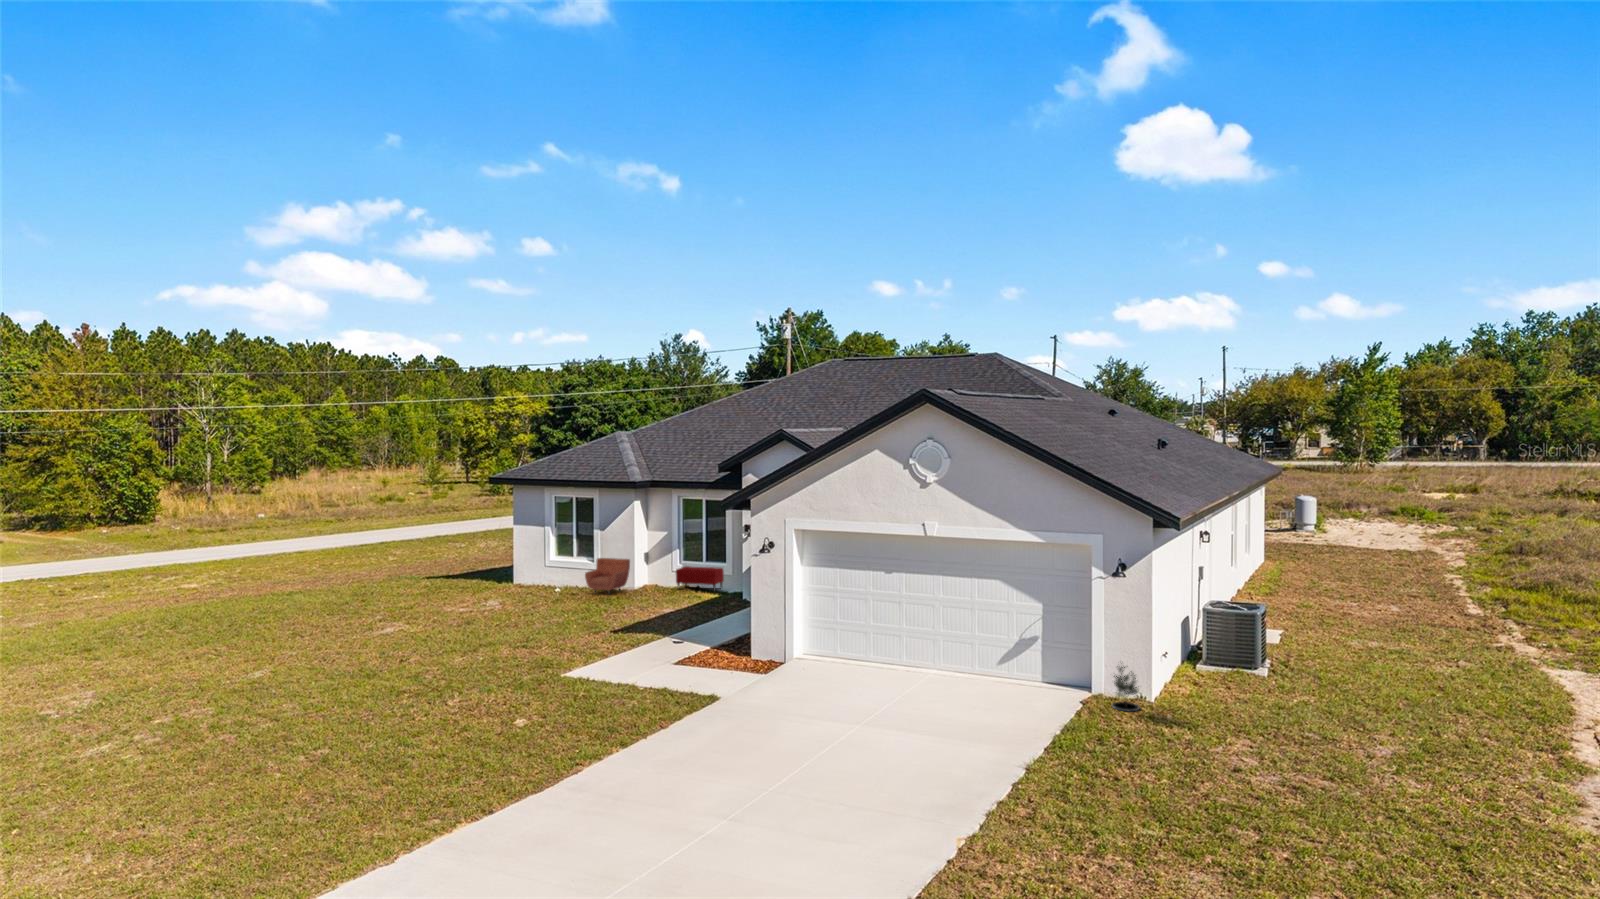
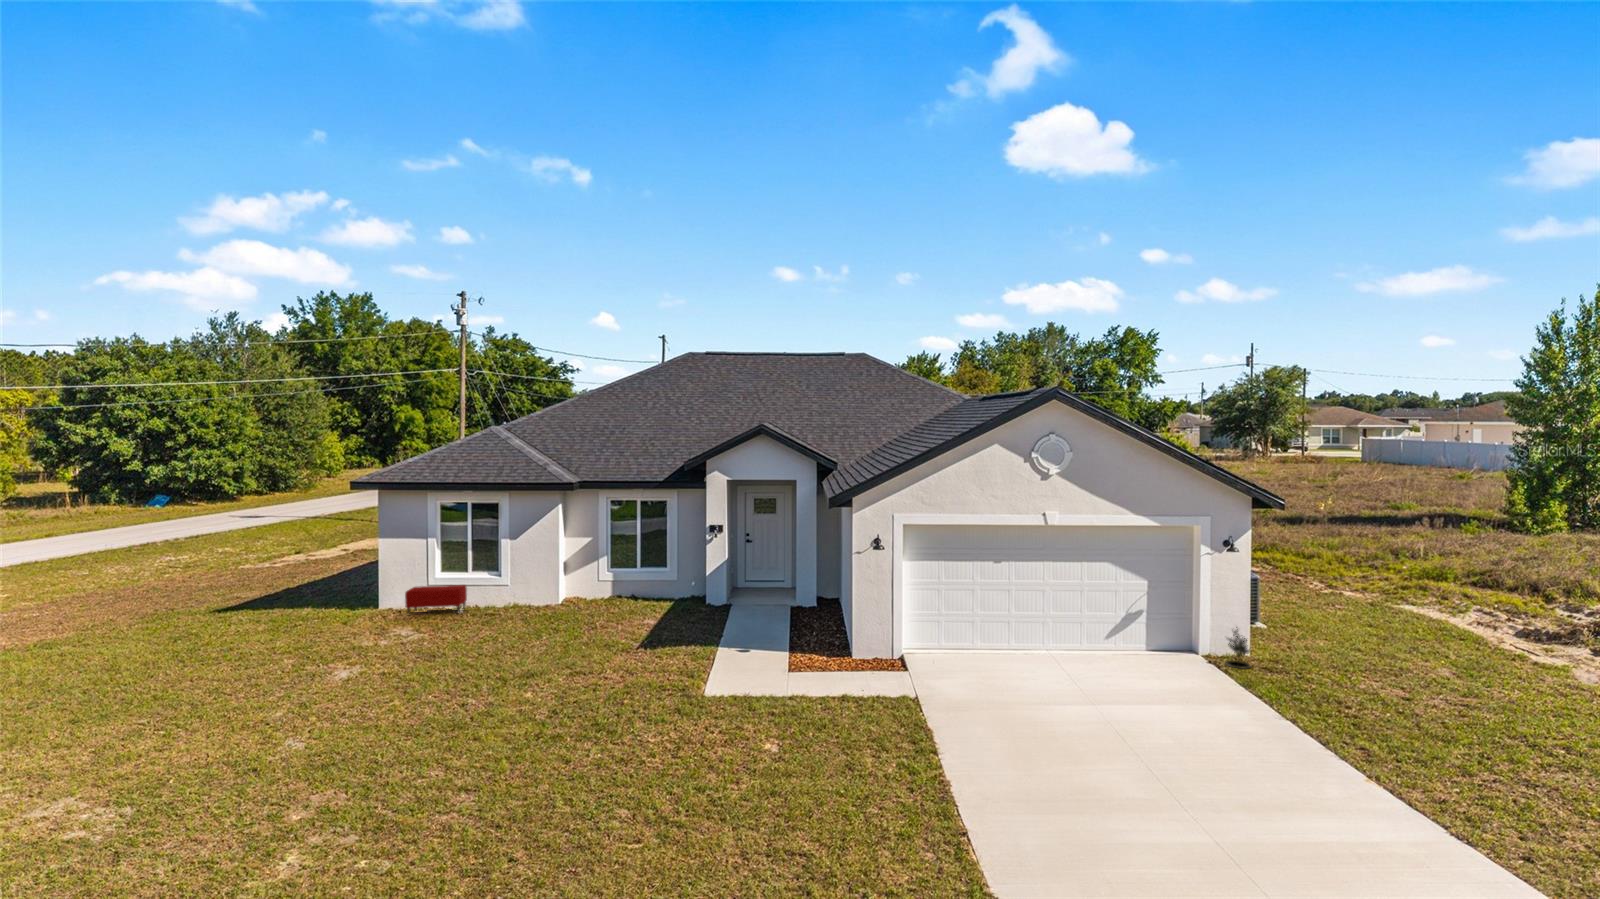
armchair: present [585,558,630,594] -> none [510,570,560,615]
bench: present [676,566,724,590] -> present [405,585,467,615]

